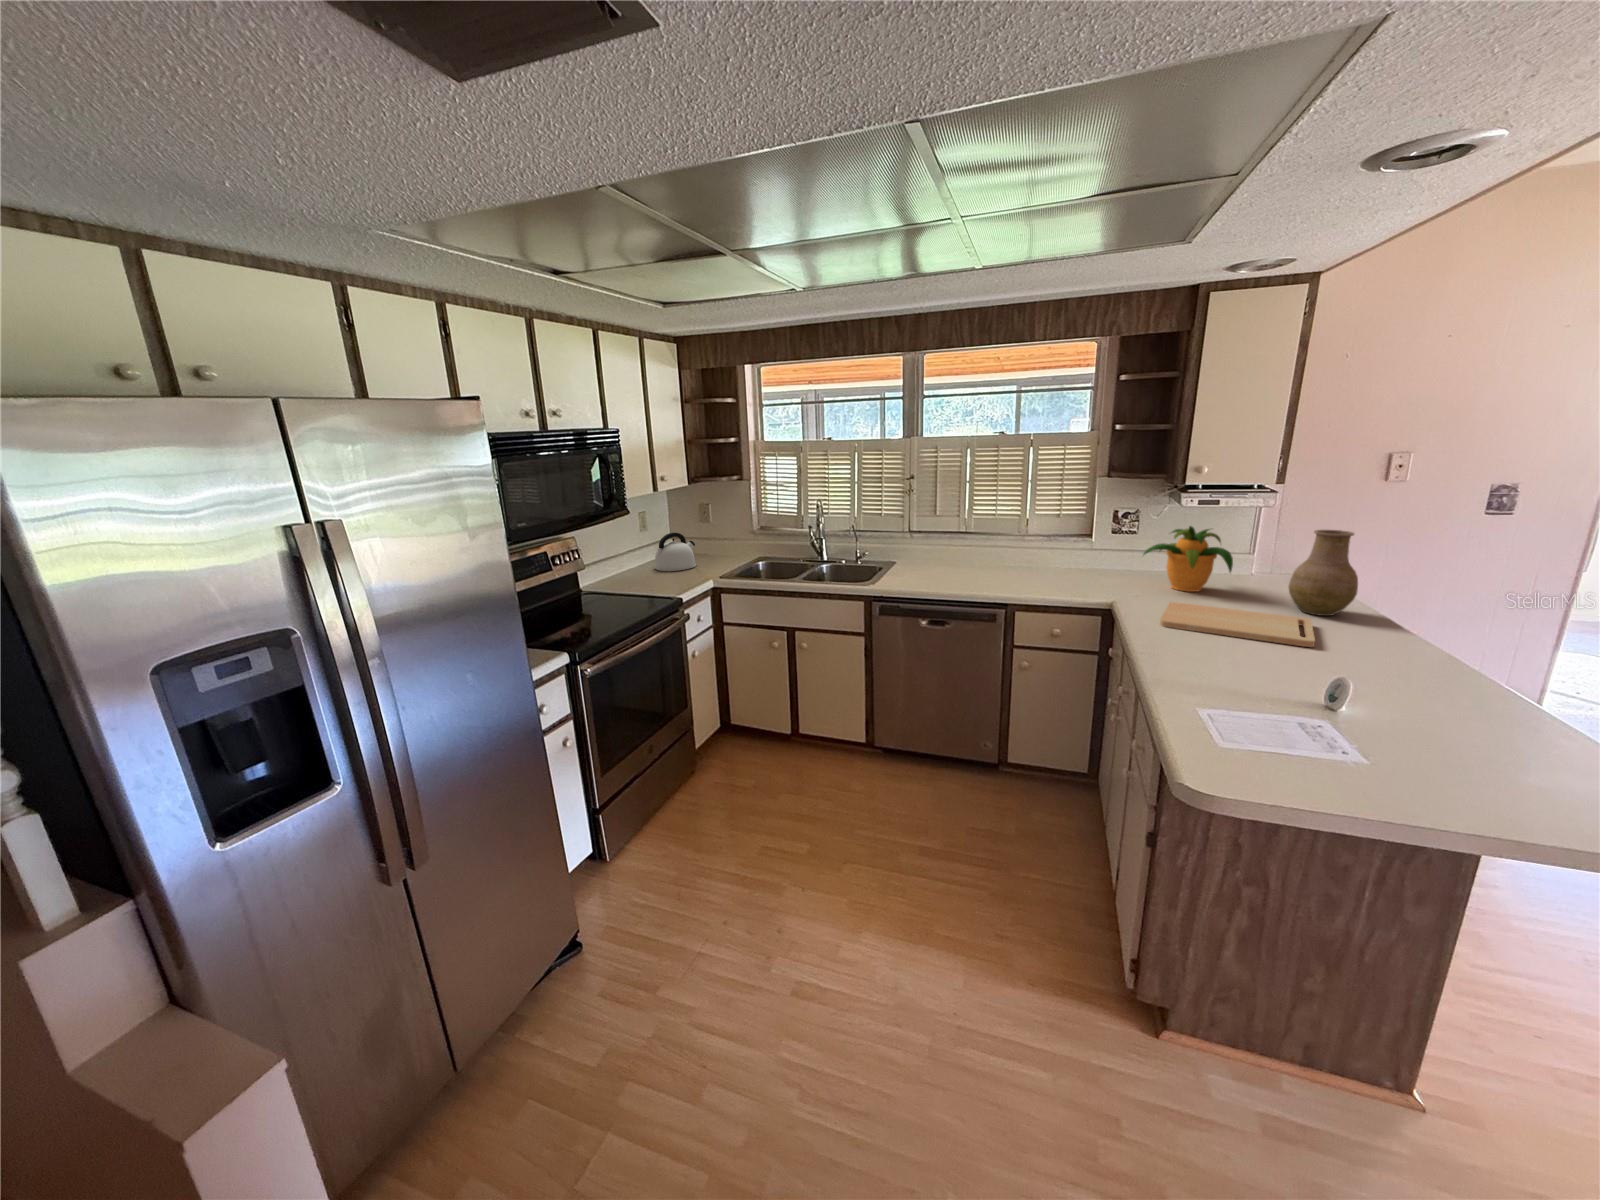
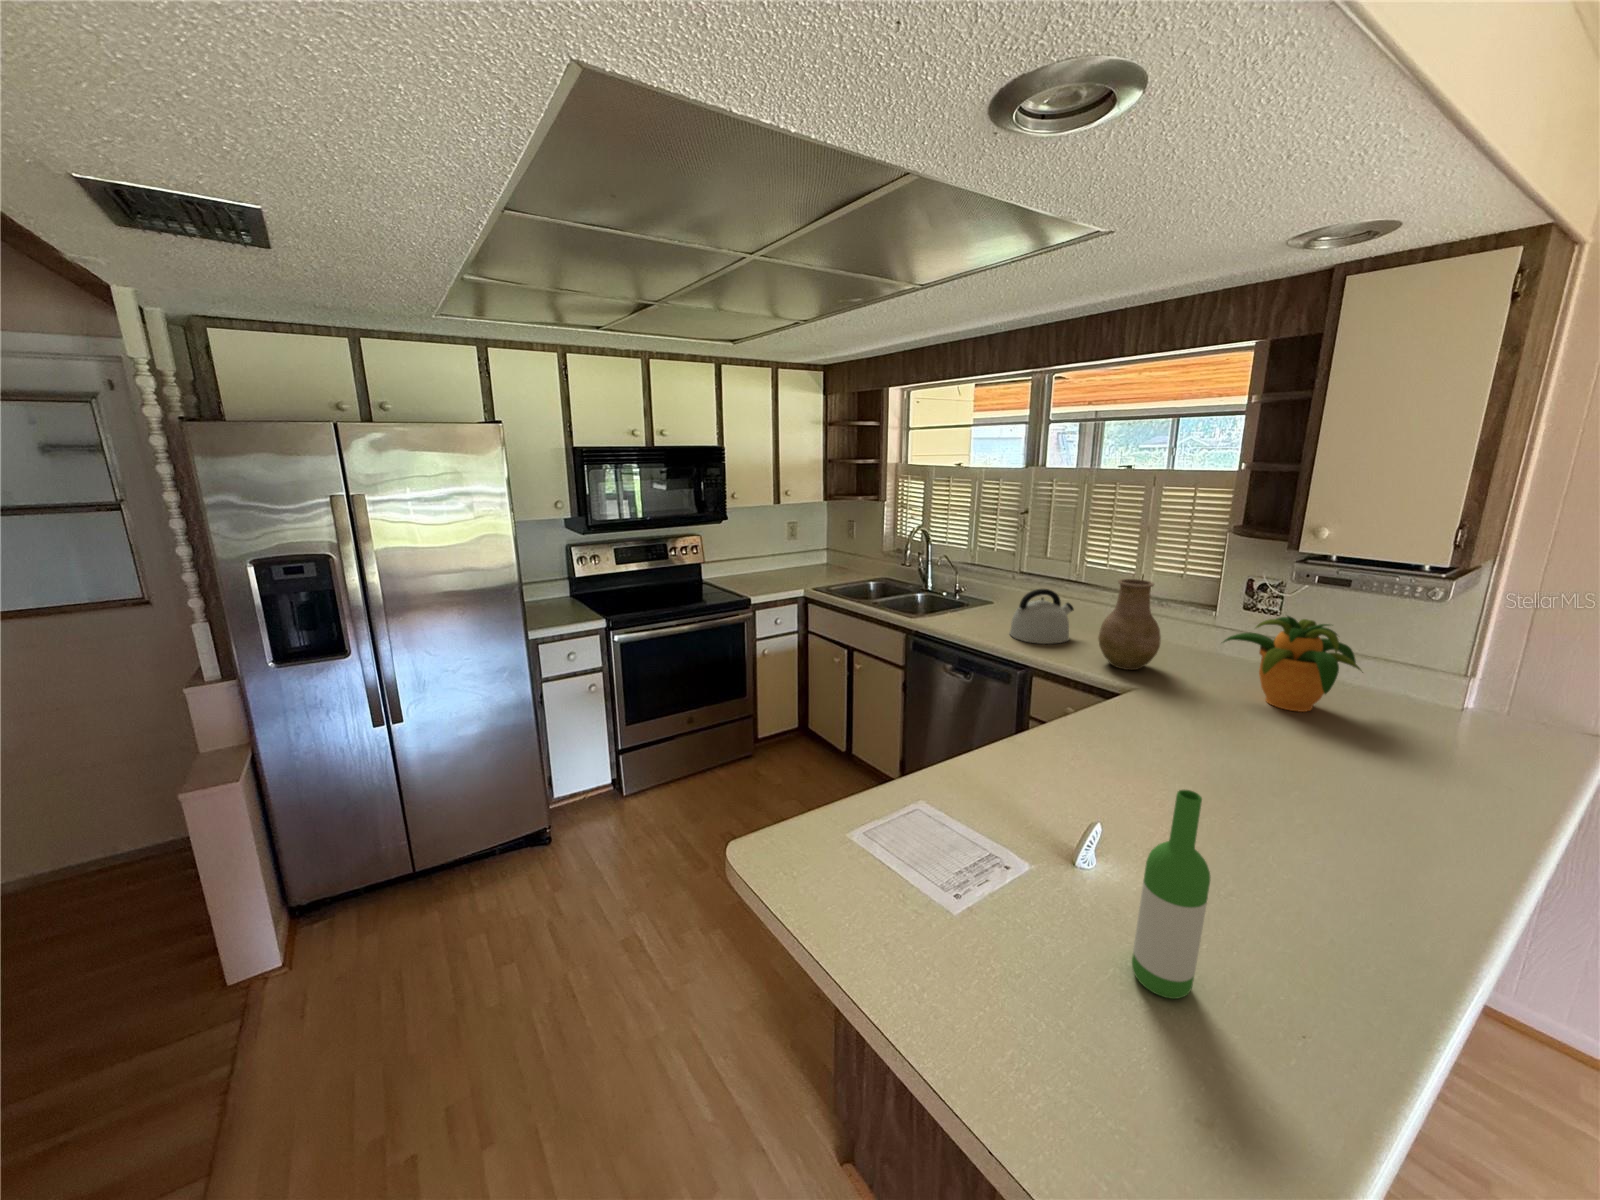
vase: present [1289,530,1358,616] -> present [1098,579,1161,670]
kettle: present [655,532,696,571] -> present [1010,589,1074,644]
cutting board: present [1160,602,1315,647] -> none [1110,709,1348,809]
wine bottle: none [1484,612,1565,756] -> present [1132,790,1210,999]

